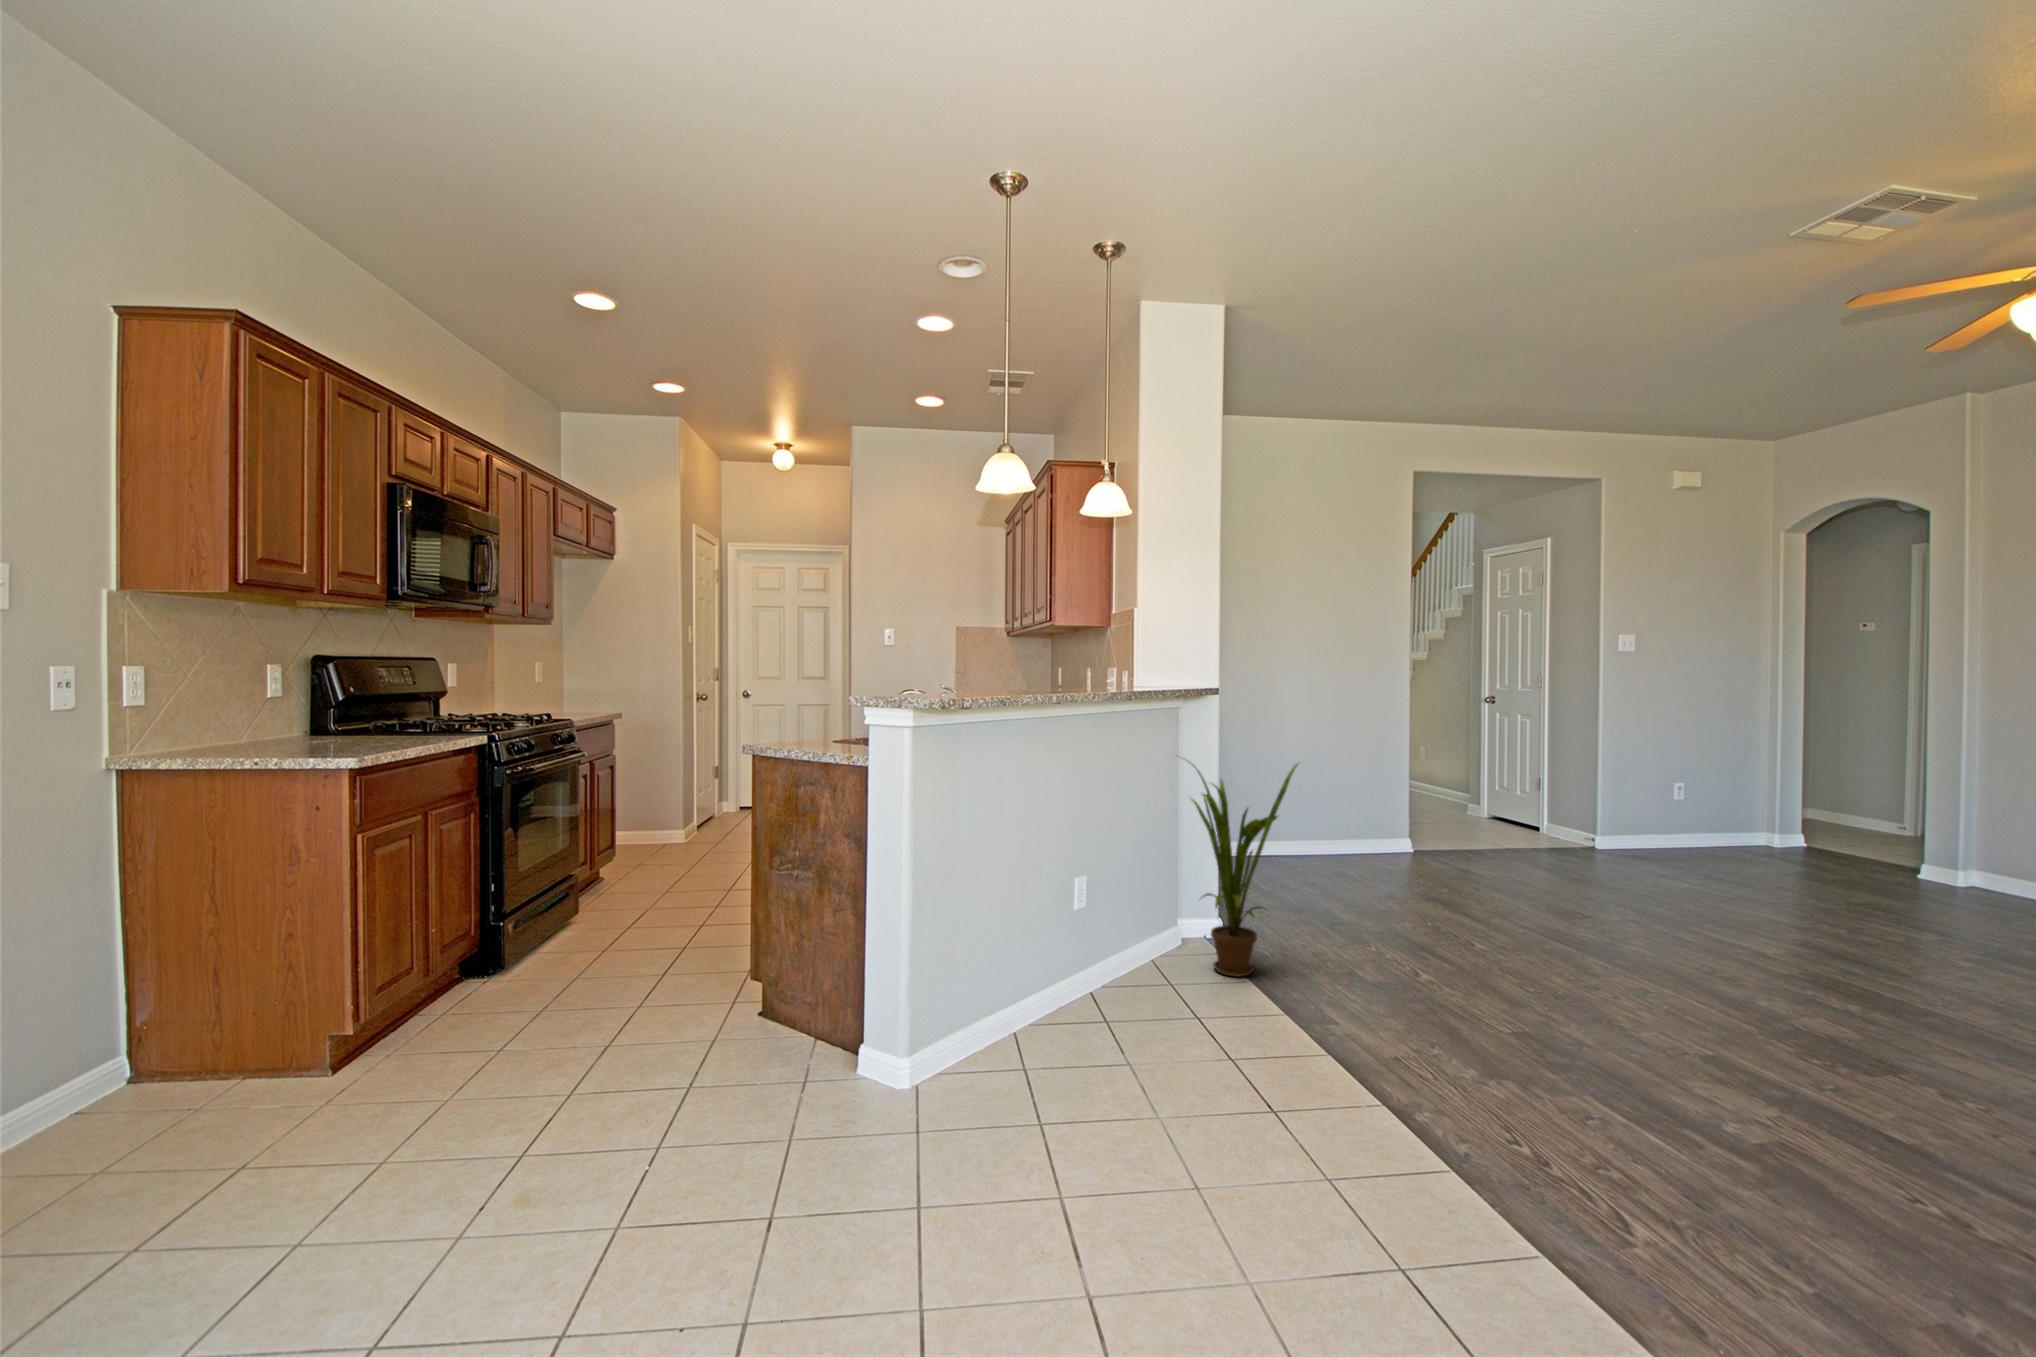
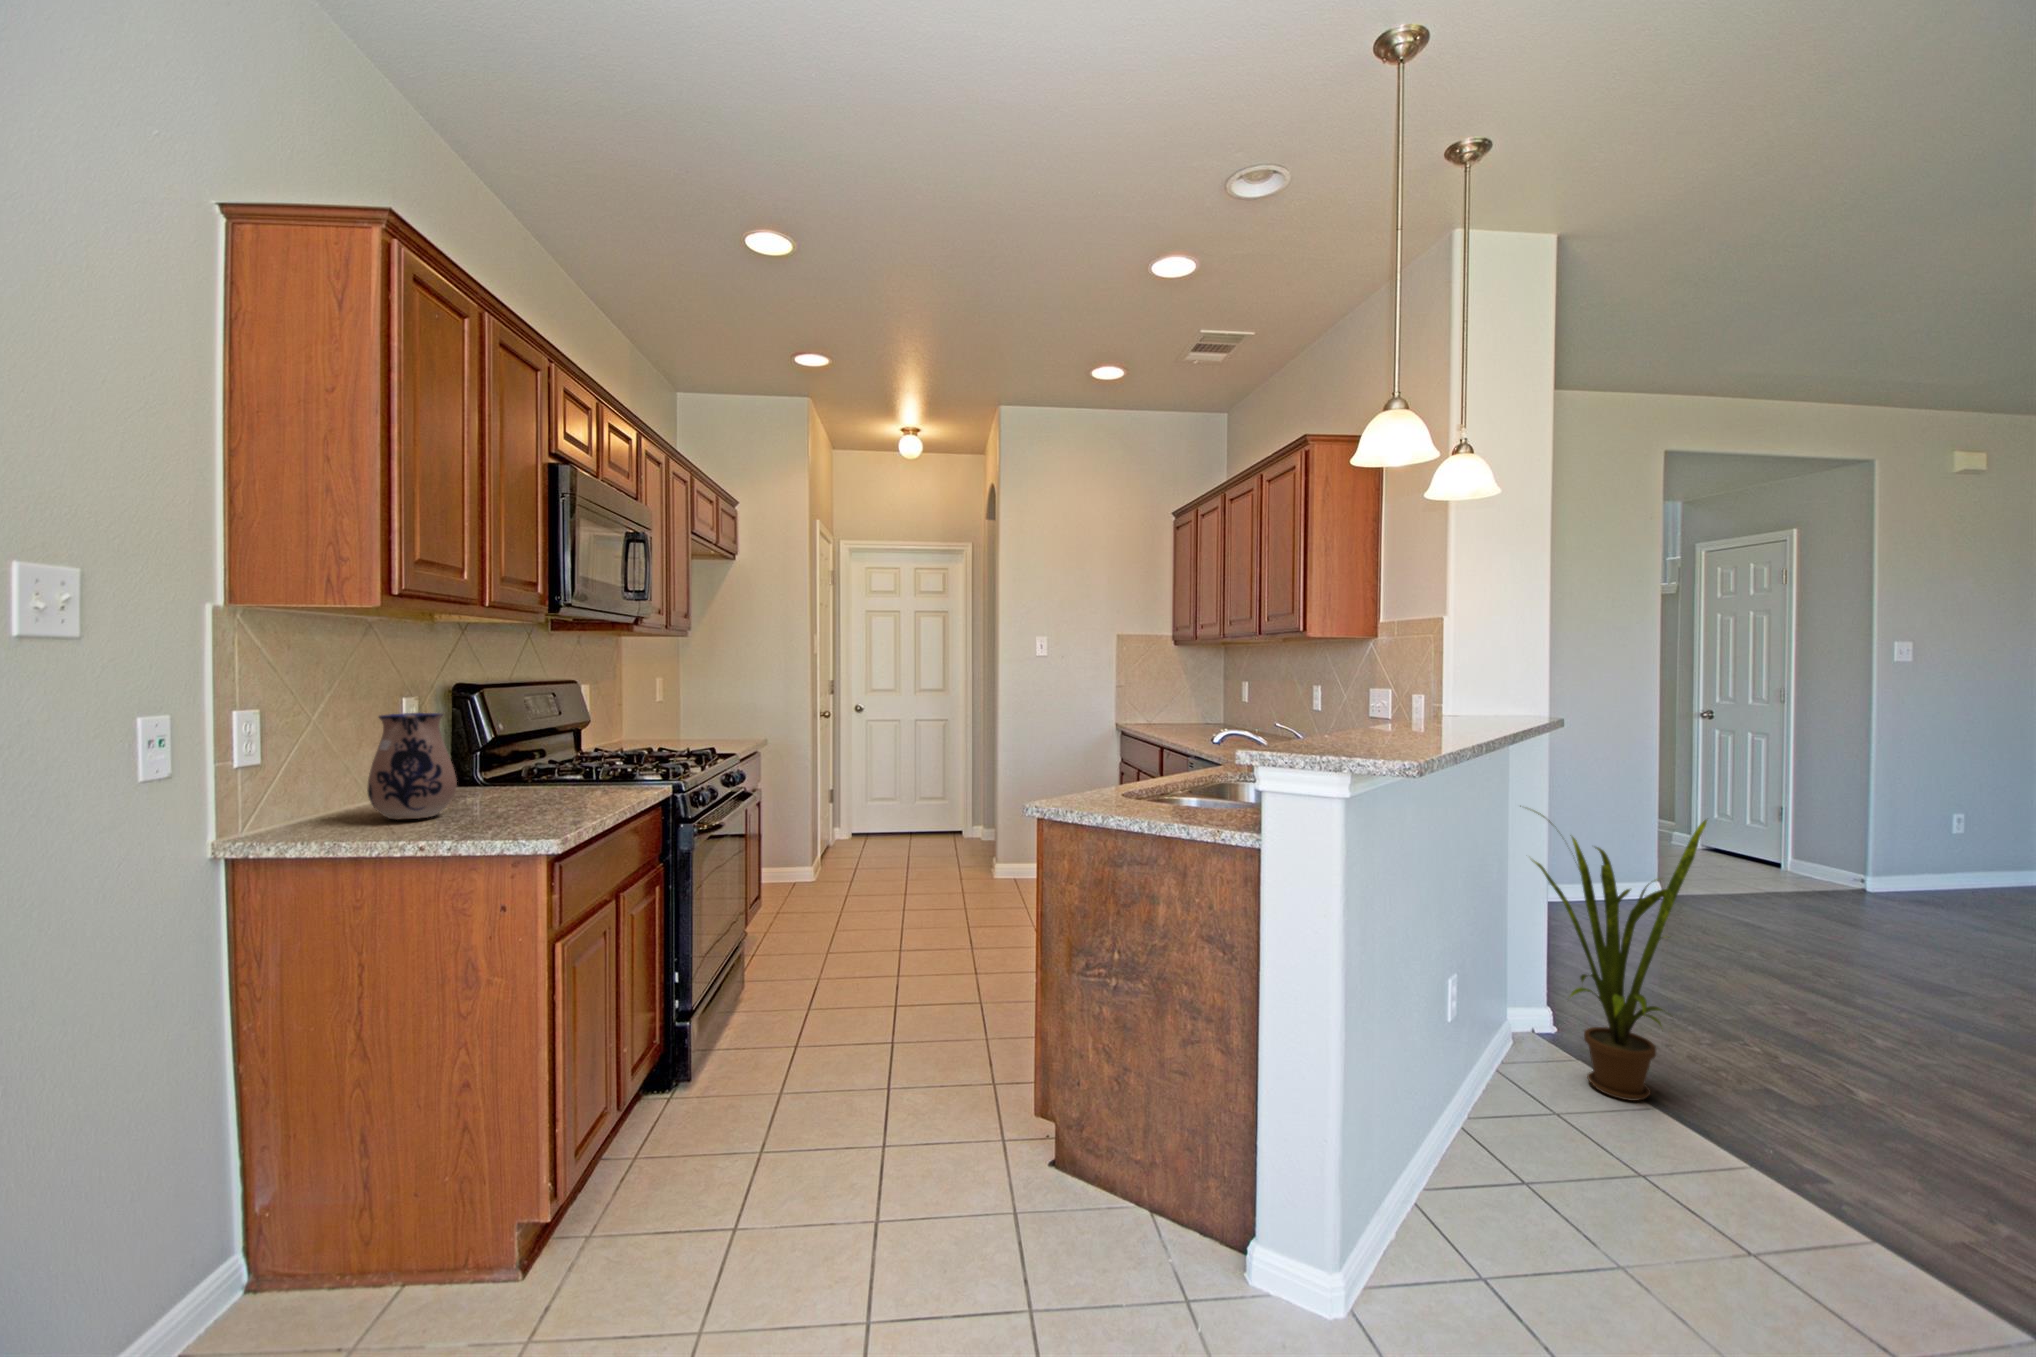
ceramic pitcher: none [226,673,298,750] -> present [367,713,457,819]

